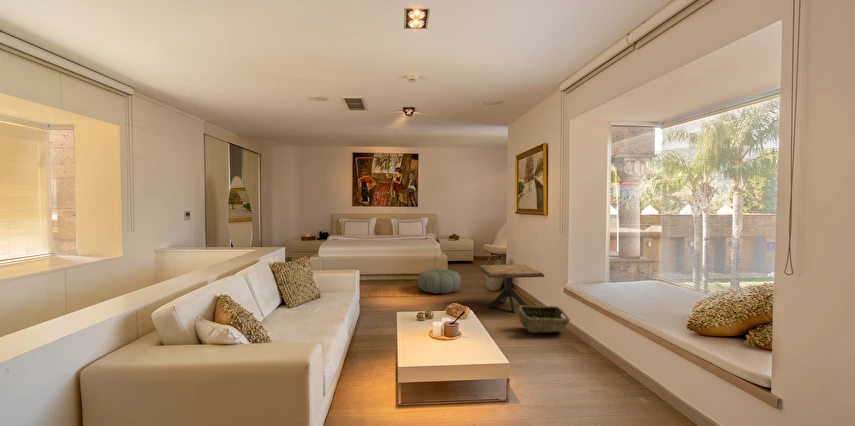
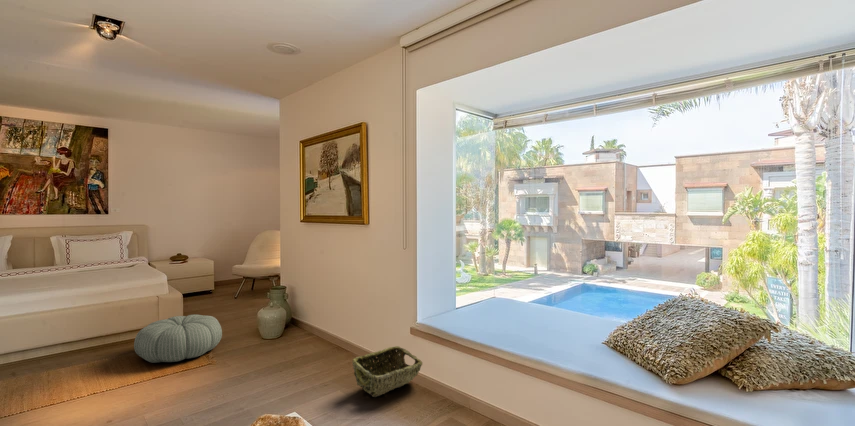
side table: present [477,264,544,313] -> none [258,291,366,367]

